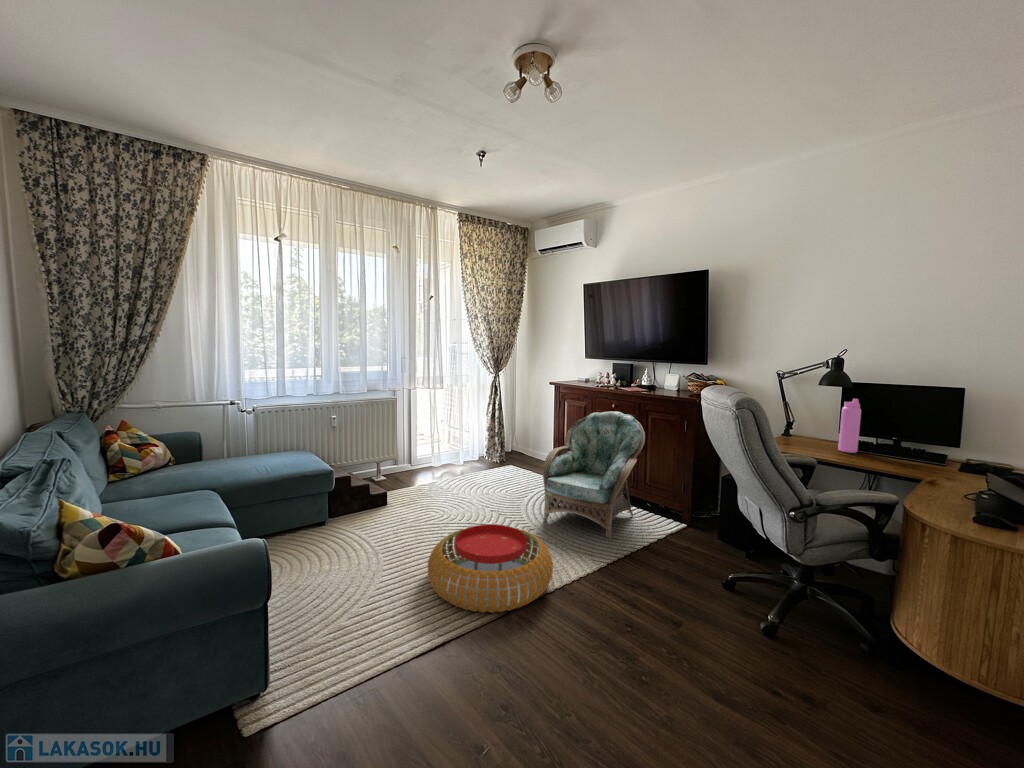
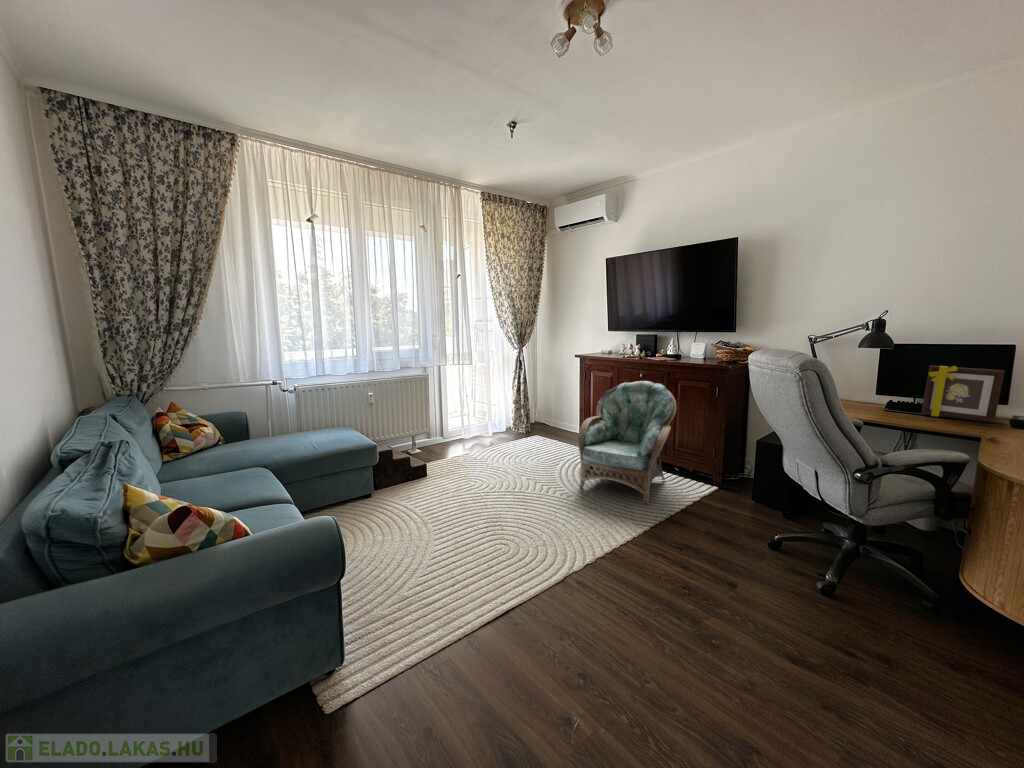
water bottle: present [838,399,861,453] -> none [879,360,905,414]
picture frame: none [877,406,951,465] -> present [921,366,1005,423]
pouf: present [428,524,553,613] -> none [480,493,604,580]

